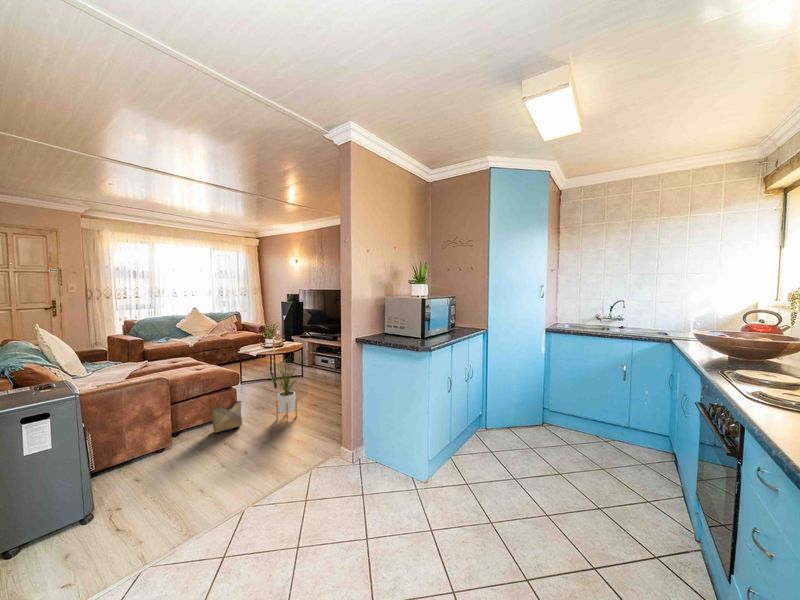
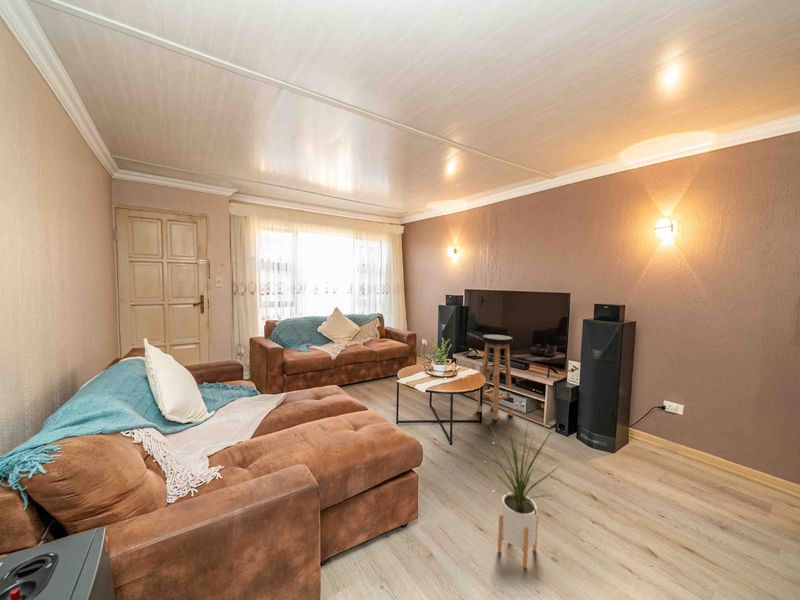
bar stool: none [303,319,327,374] -> present [477,335,513,420]
woven basket: present [212,401,242,433] -> none [391,481,440,574]

